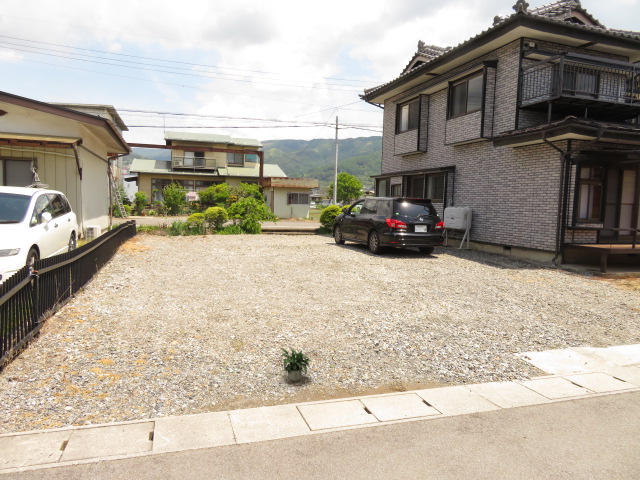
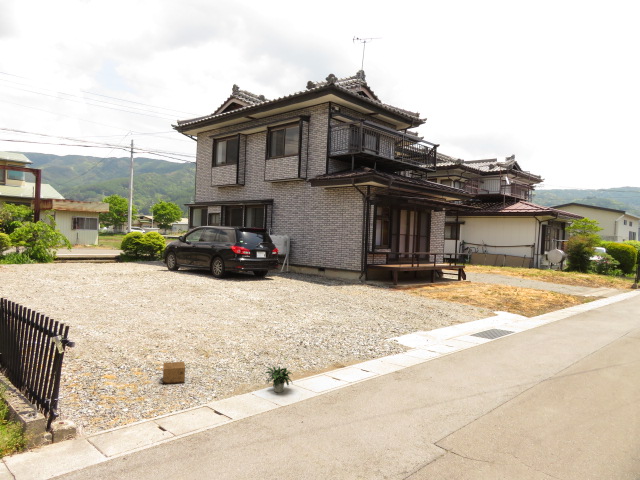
cardboard box: none [193,329,222,353] -> present [163,362,185,384]

